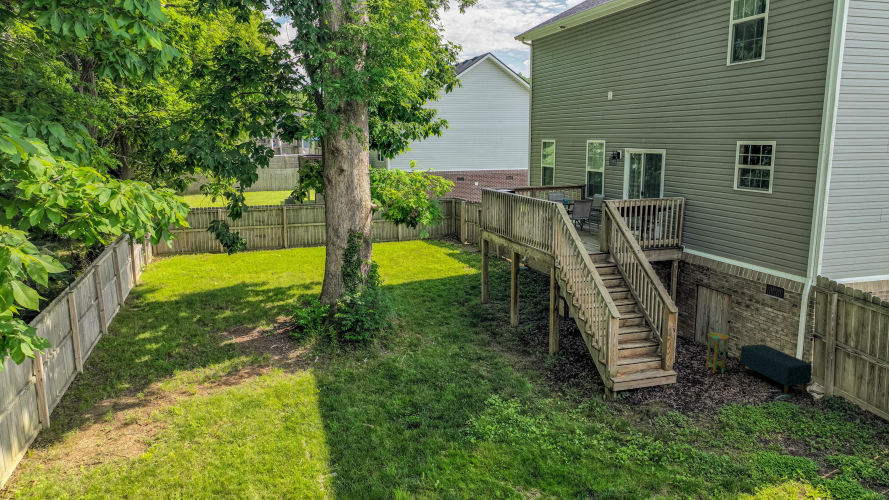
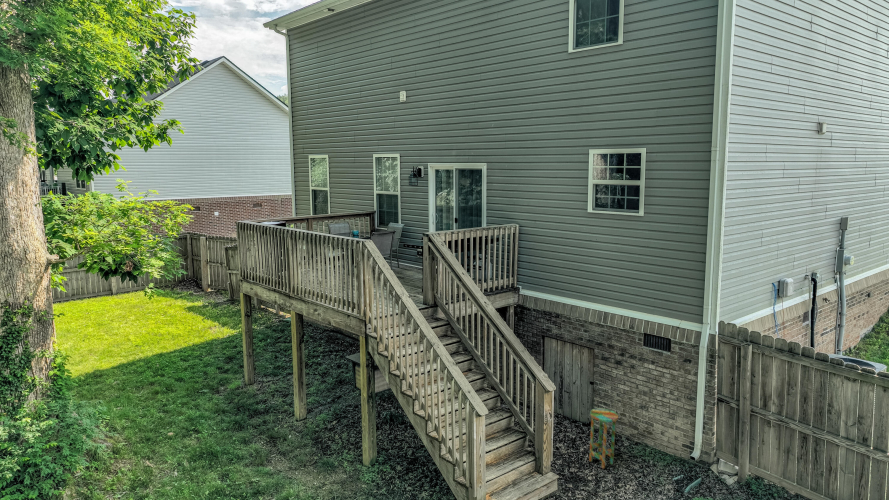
bench: present [740,344,812,394] -> none [626,412,723,488]

